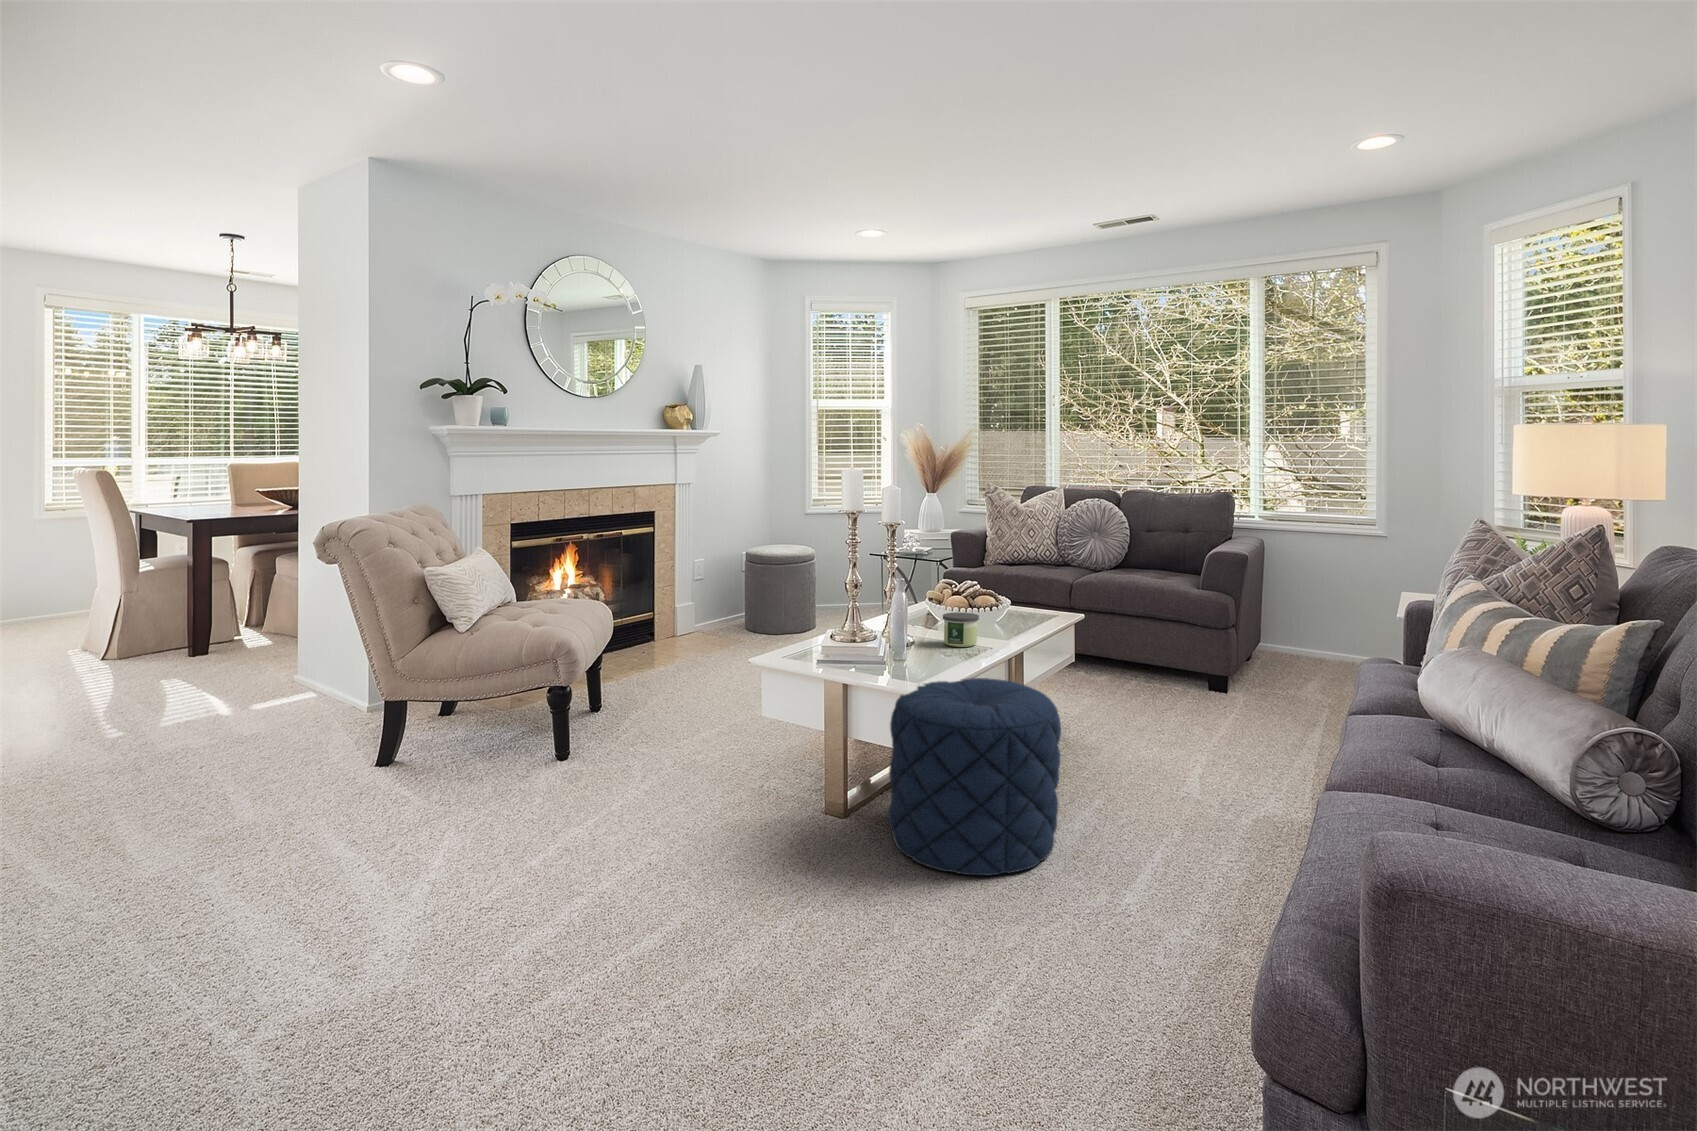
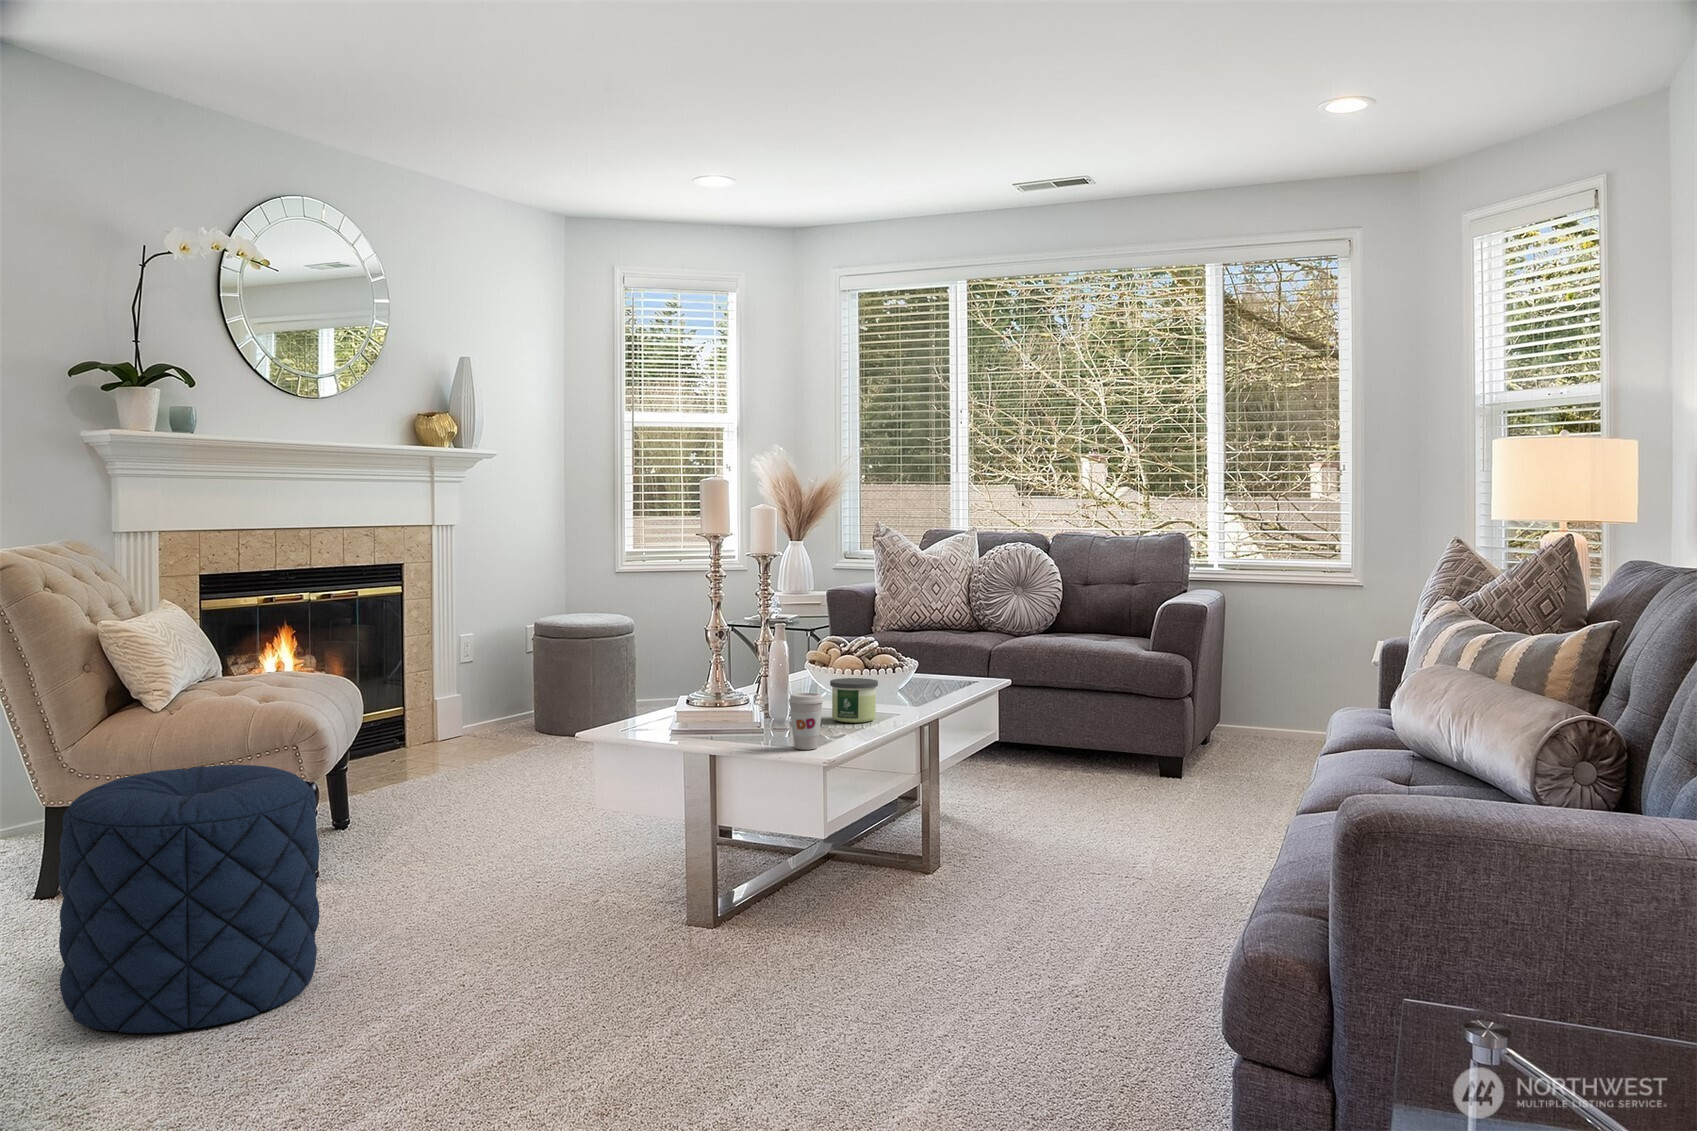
coffee cup: none [908,628,934,671] -> present [789,693,823,750]
pouf: present [888,678,1061,875] -> present [59,765,319,1033]

